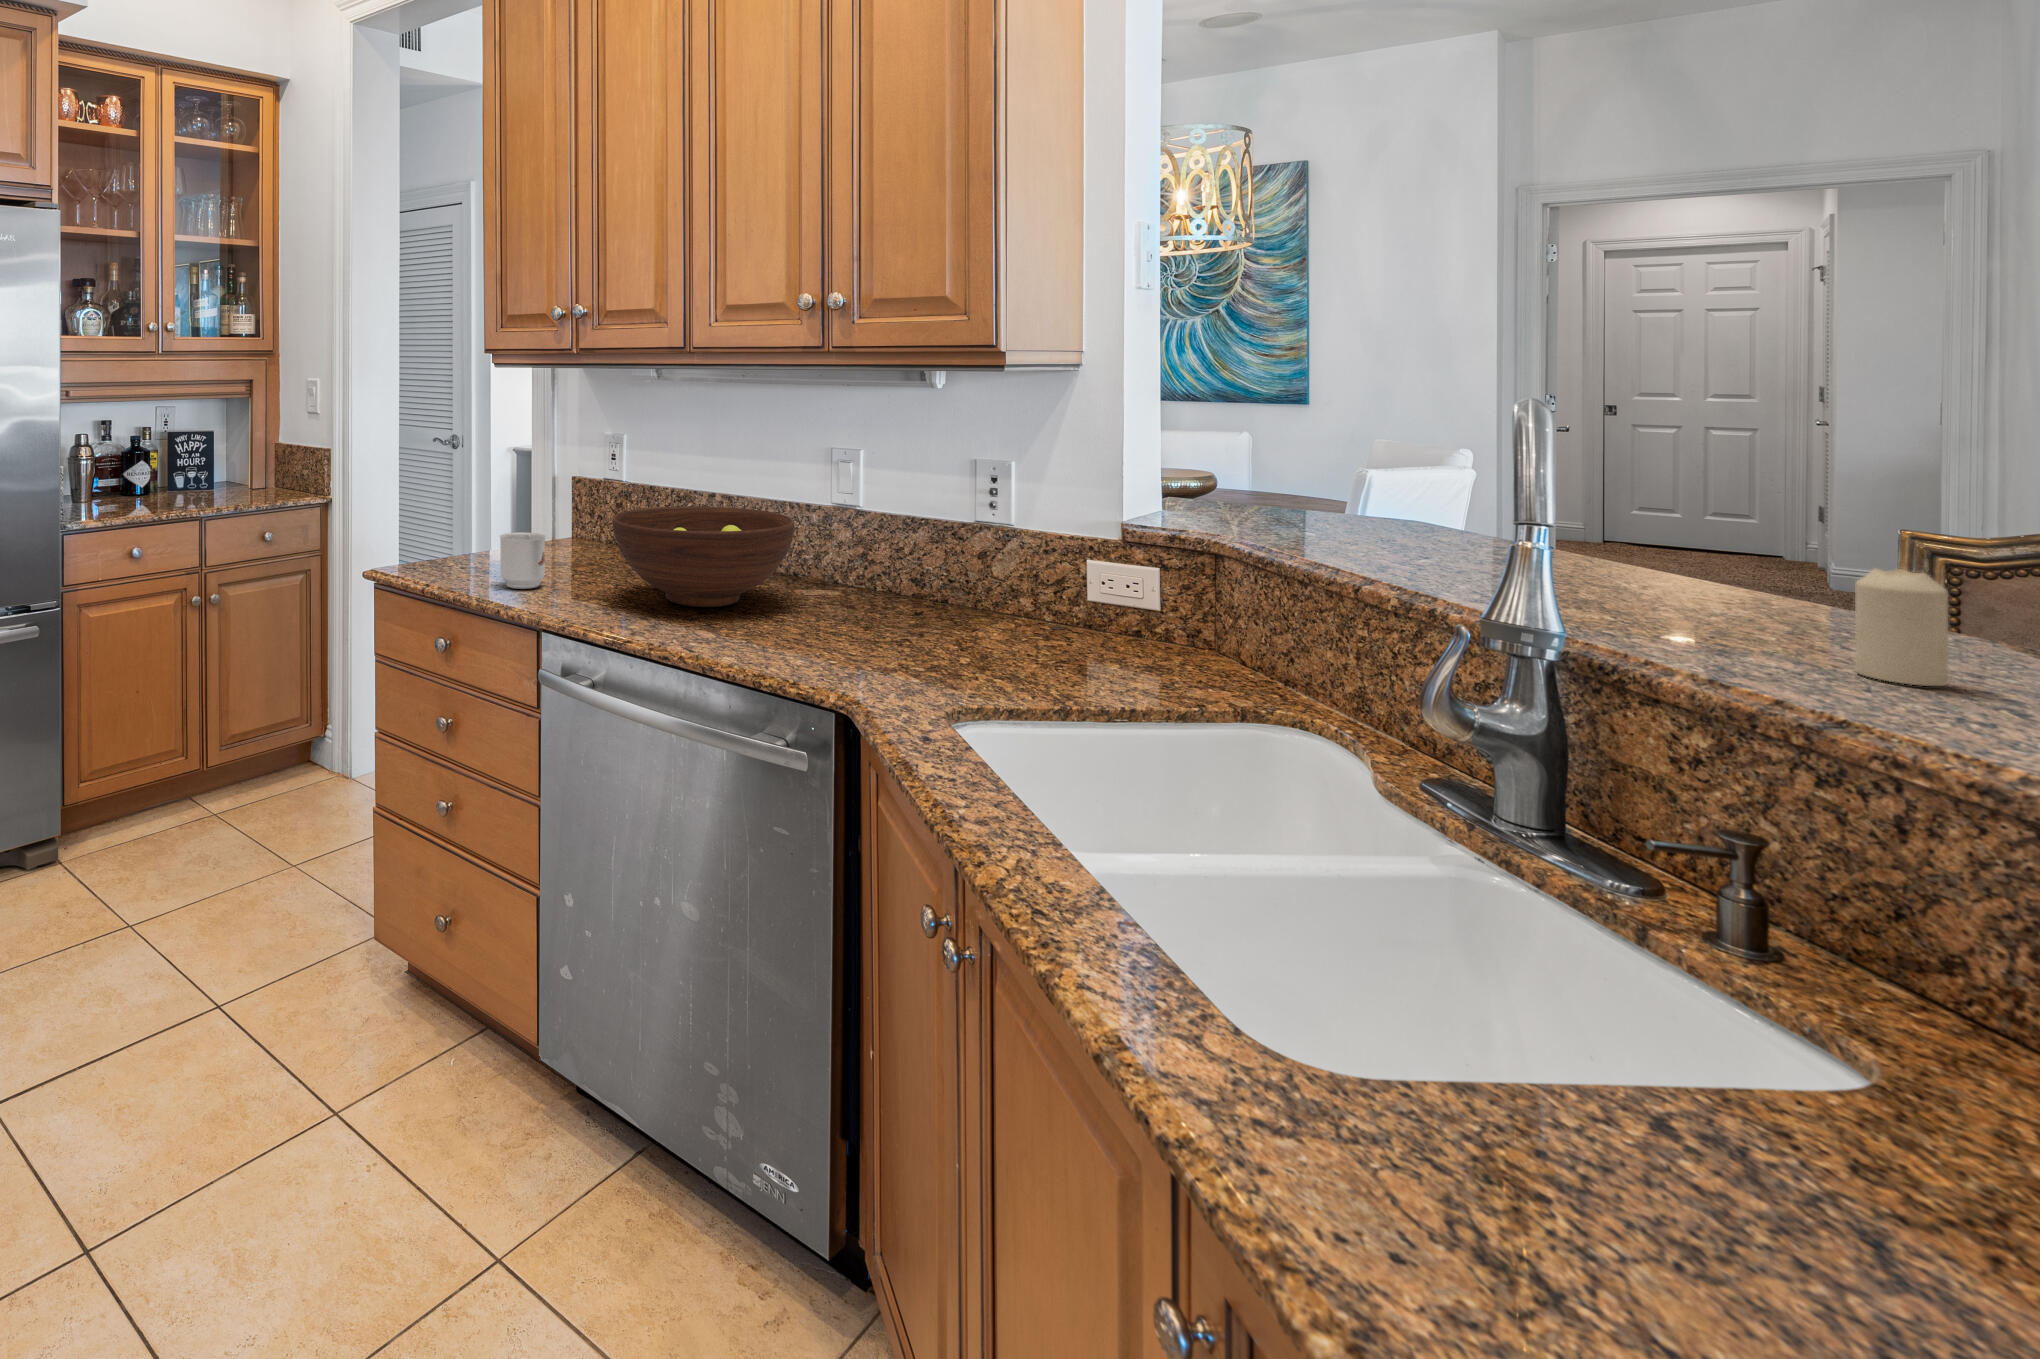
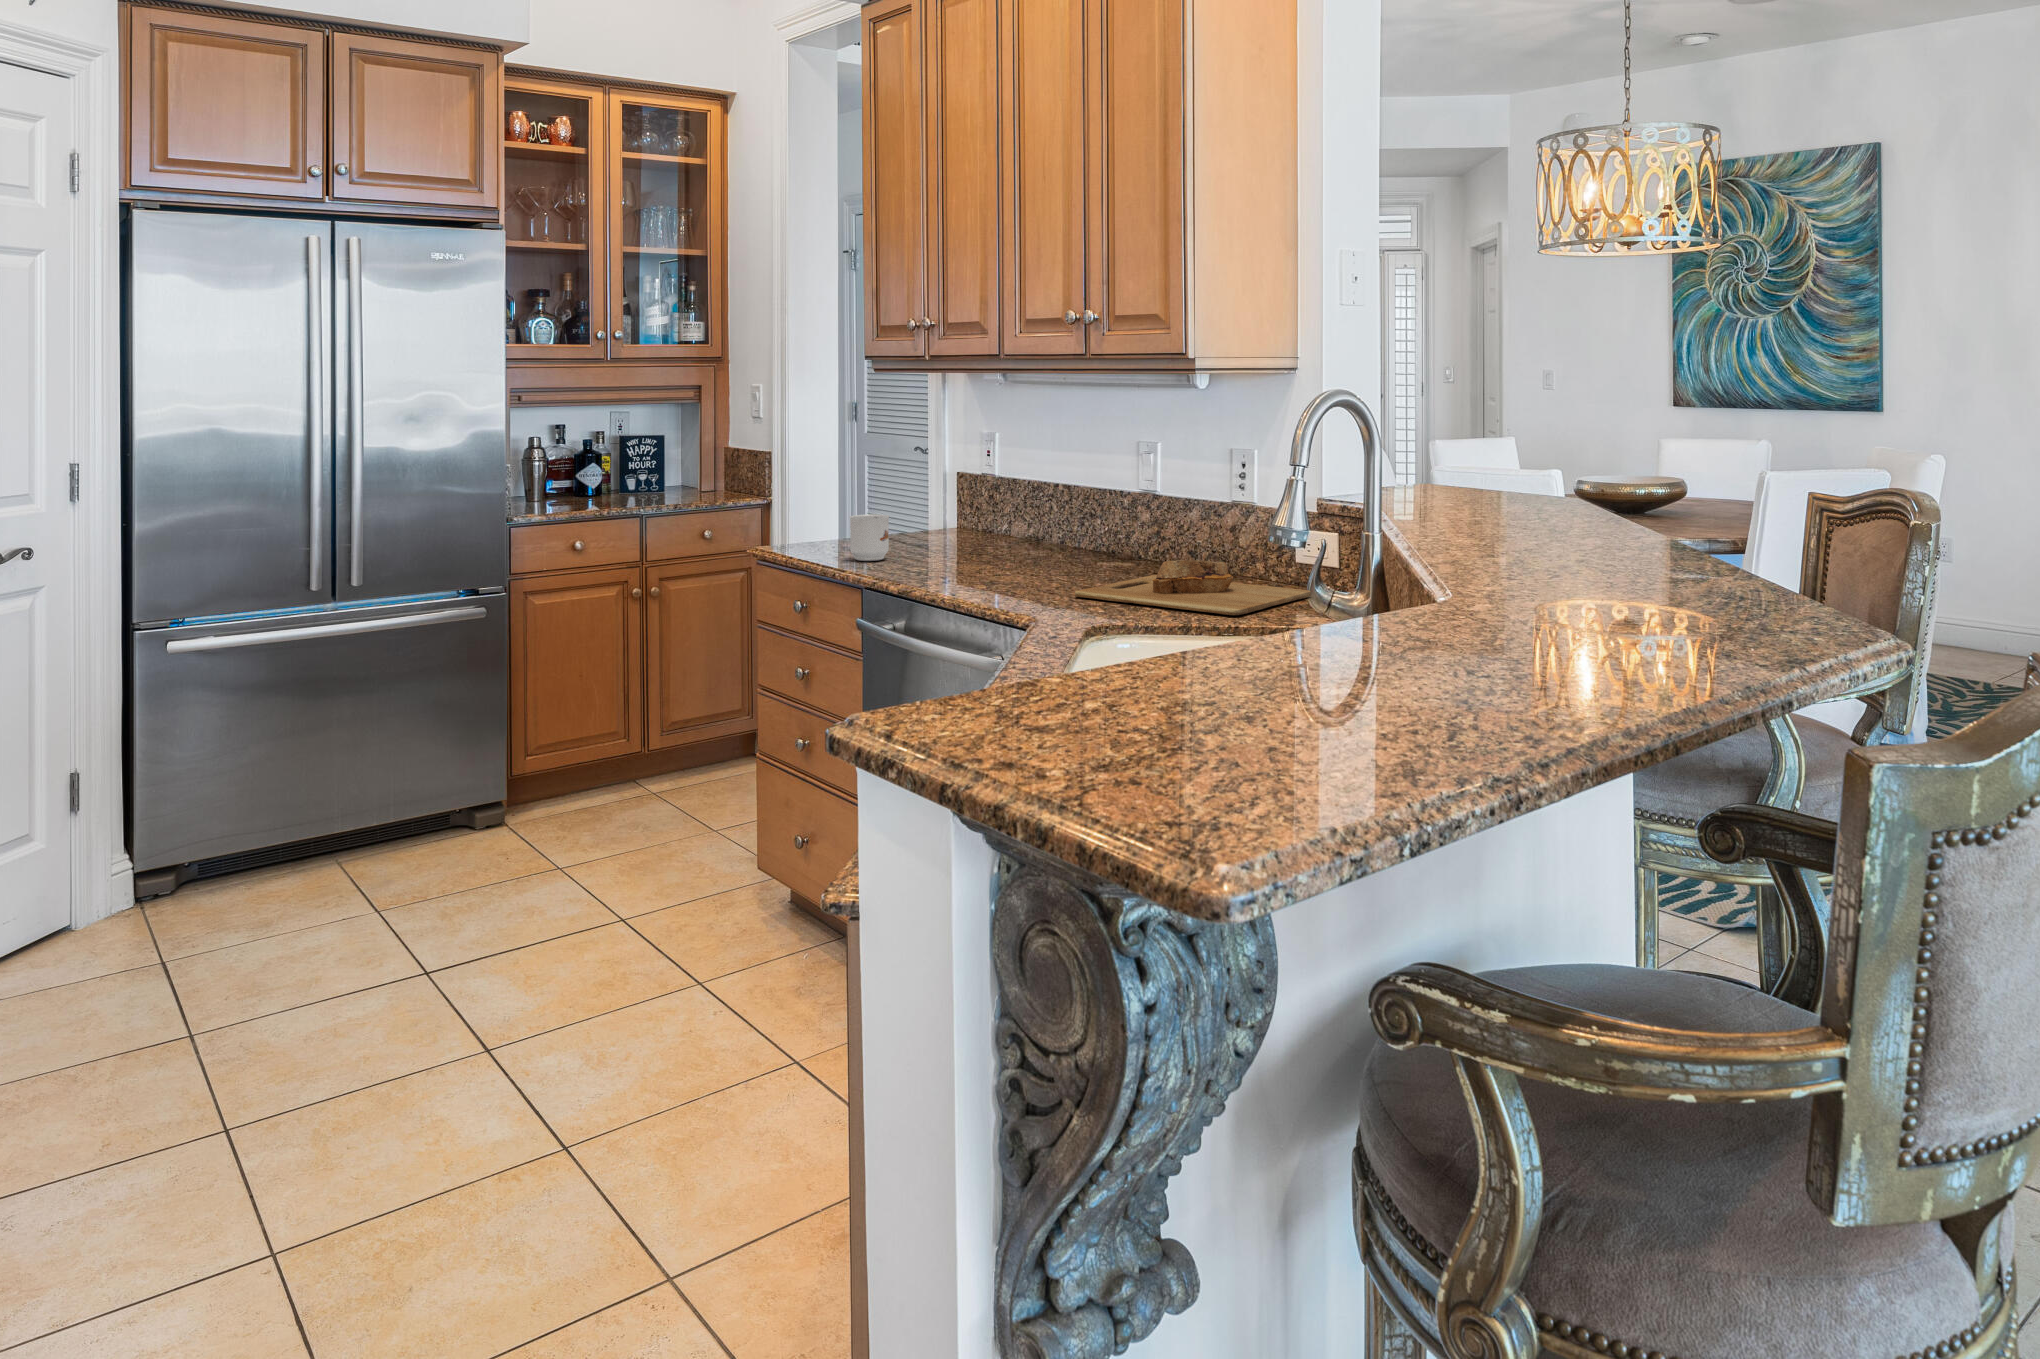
fruit bowl: present [612,506,795,607] -> none [930,492,1082,572]
candle: present [1855,568,1948,686] -> none [1532,496,1571,568]
cutting board: none [850,604,1141,690] -> present [1075,560,1311,615]

